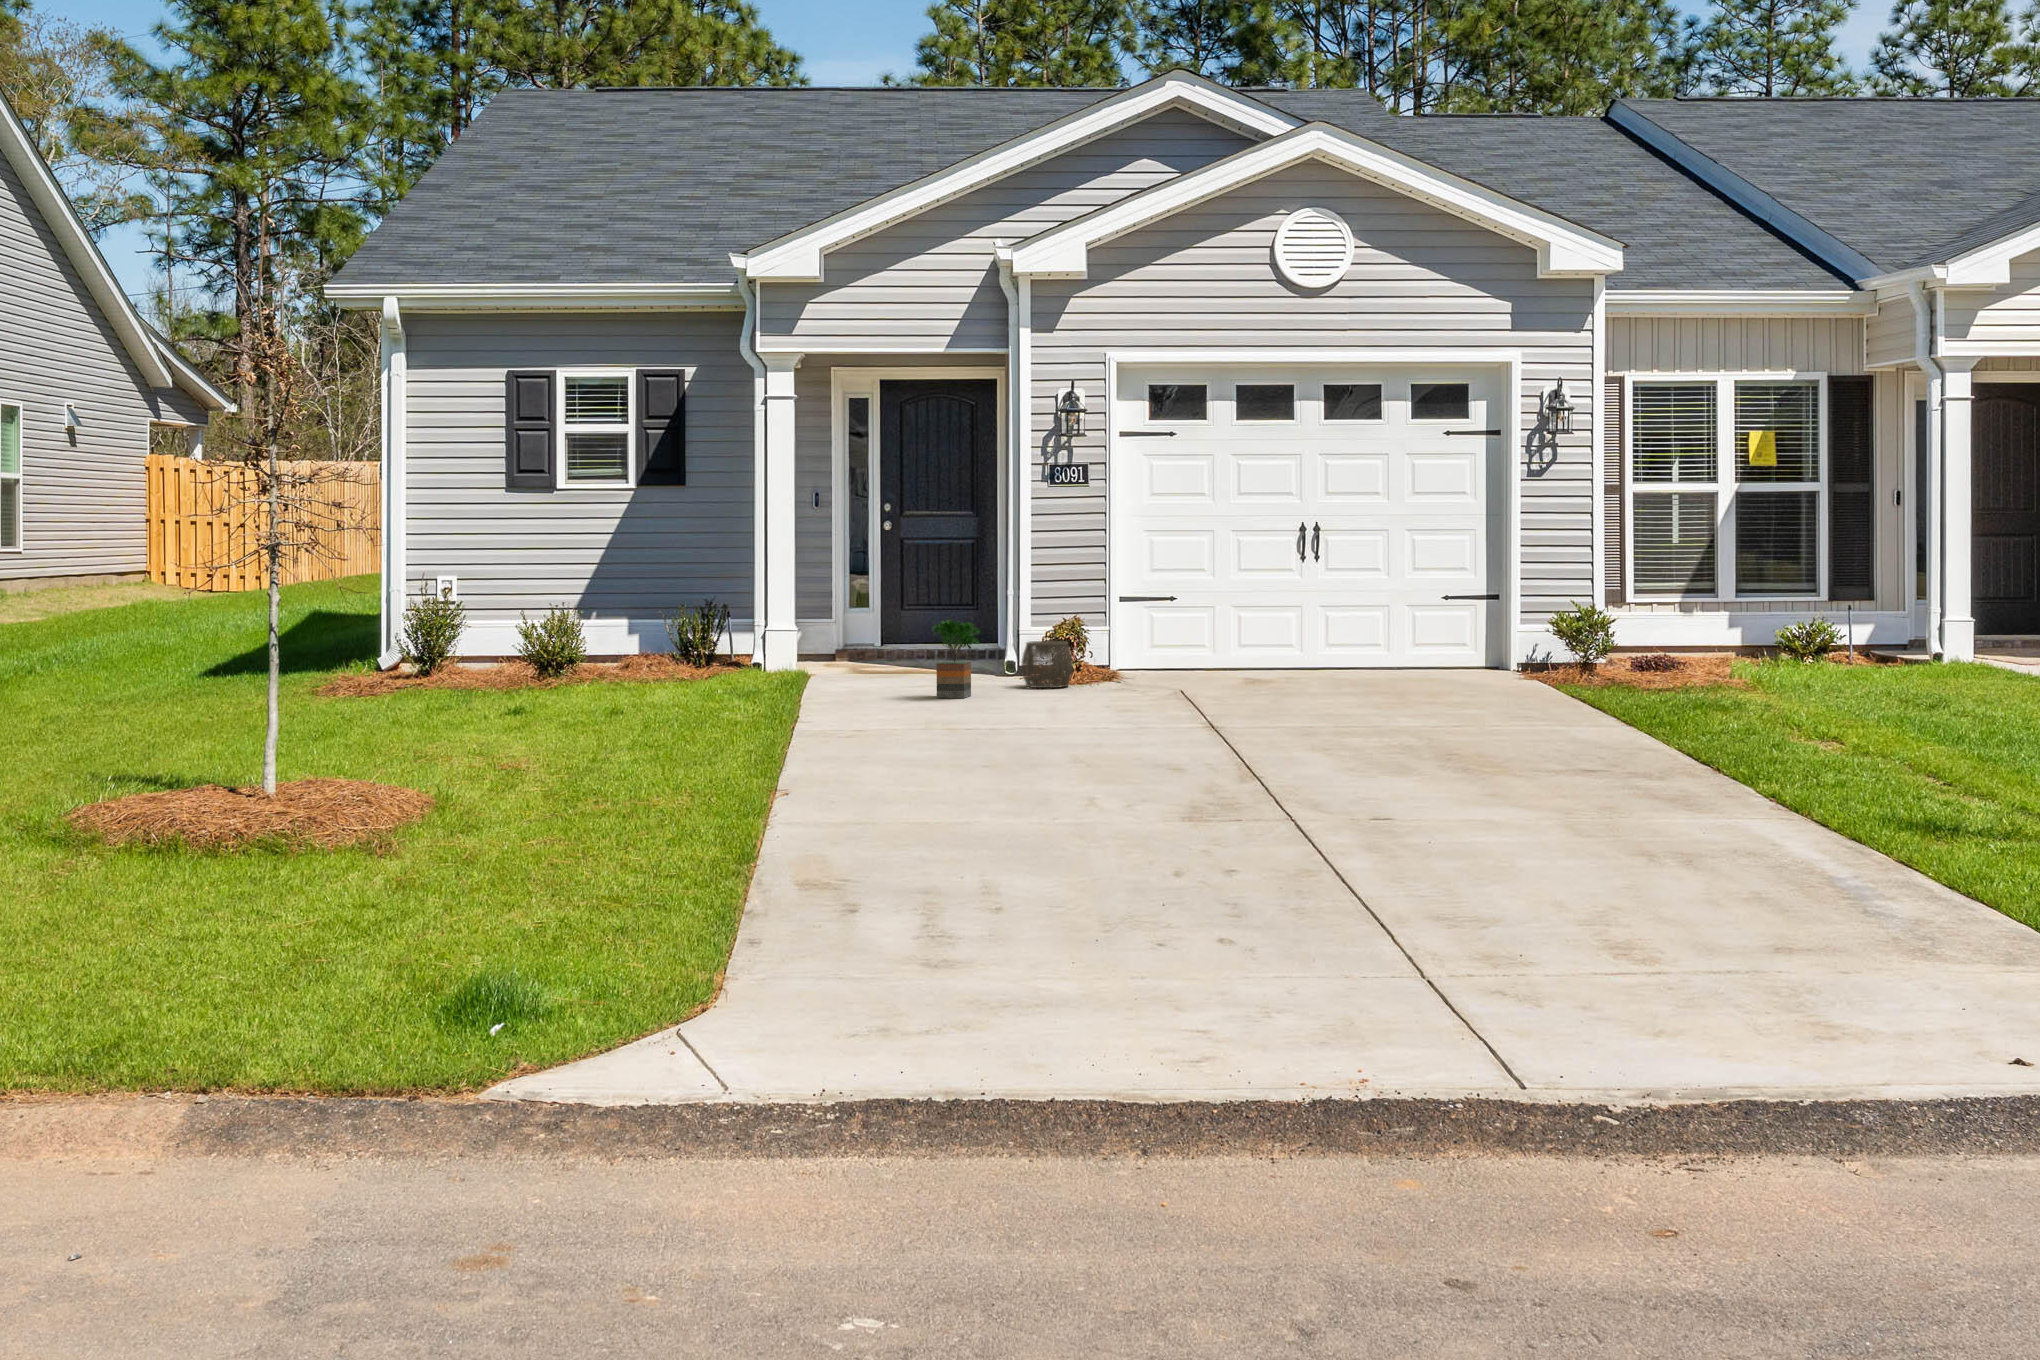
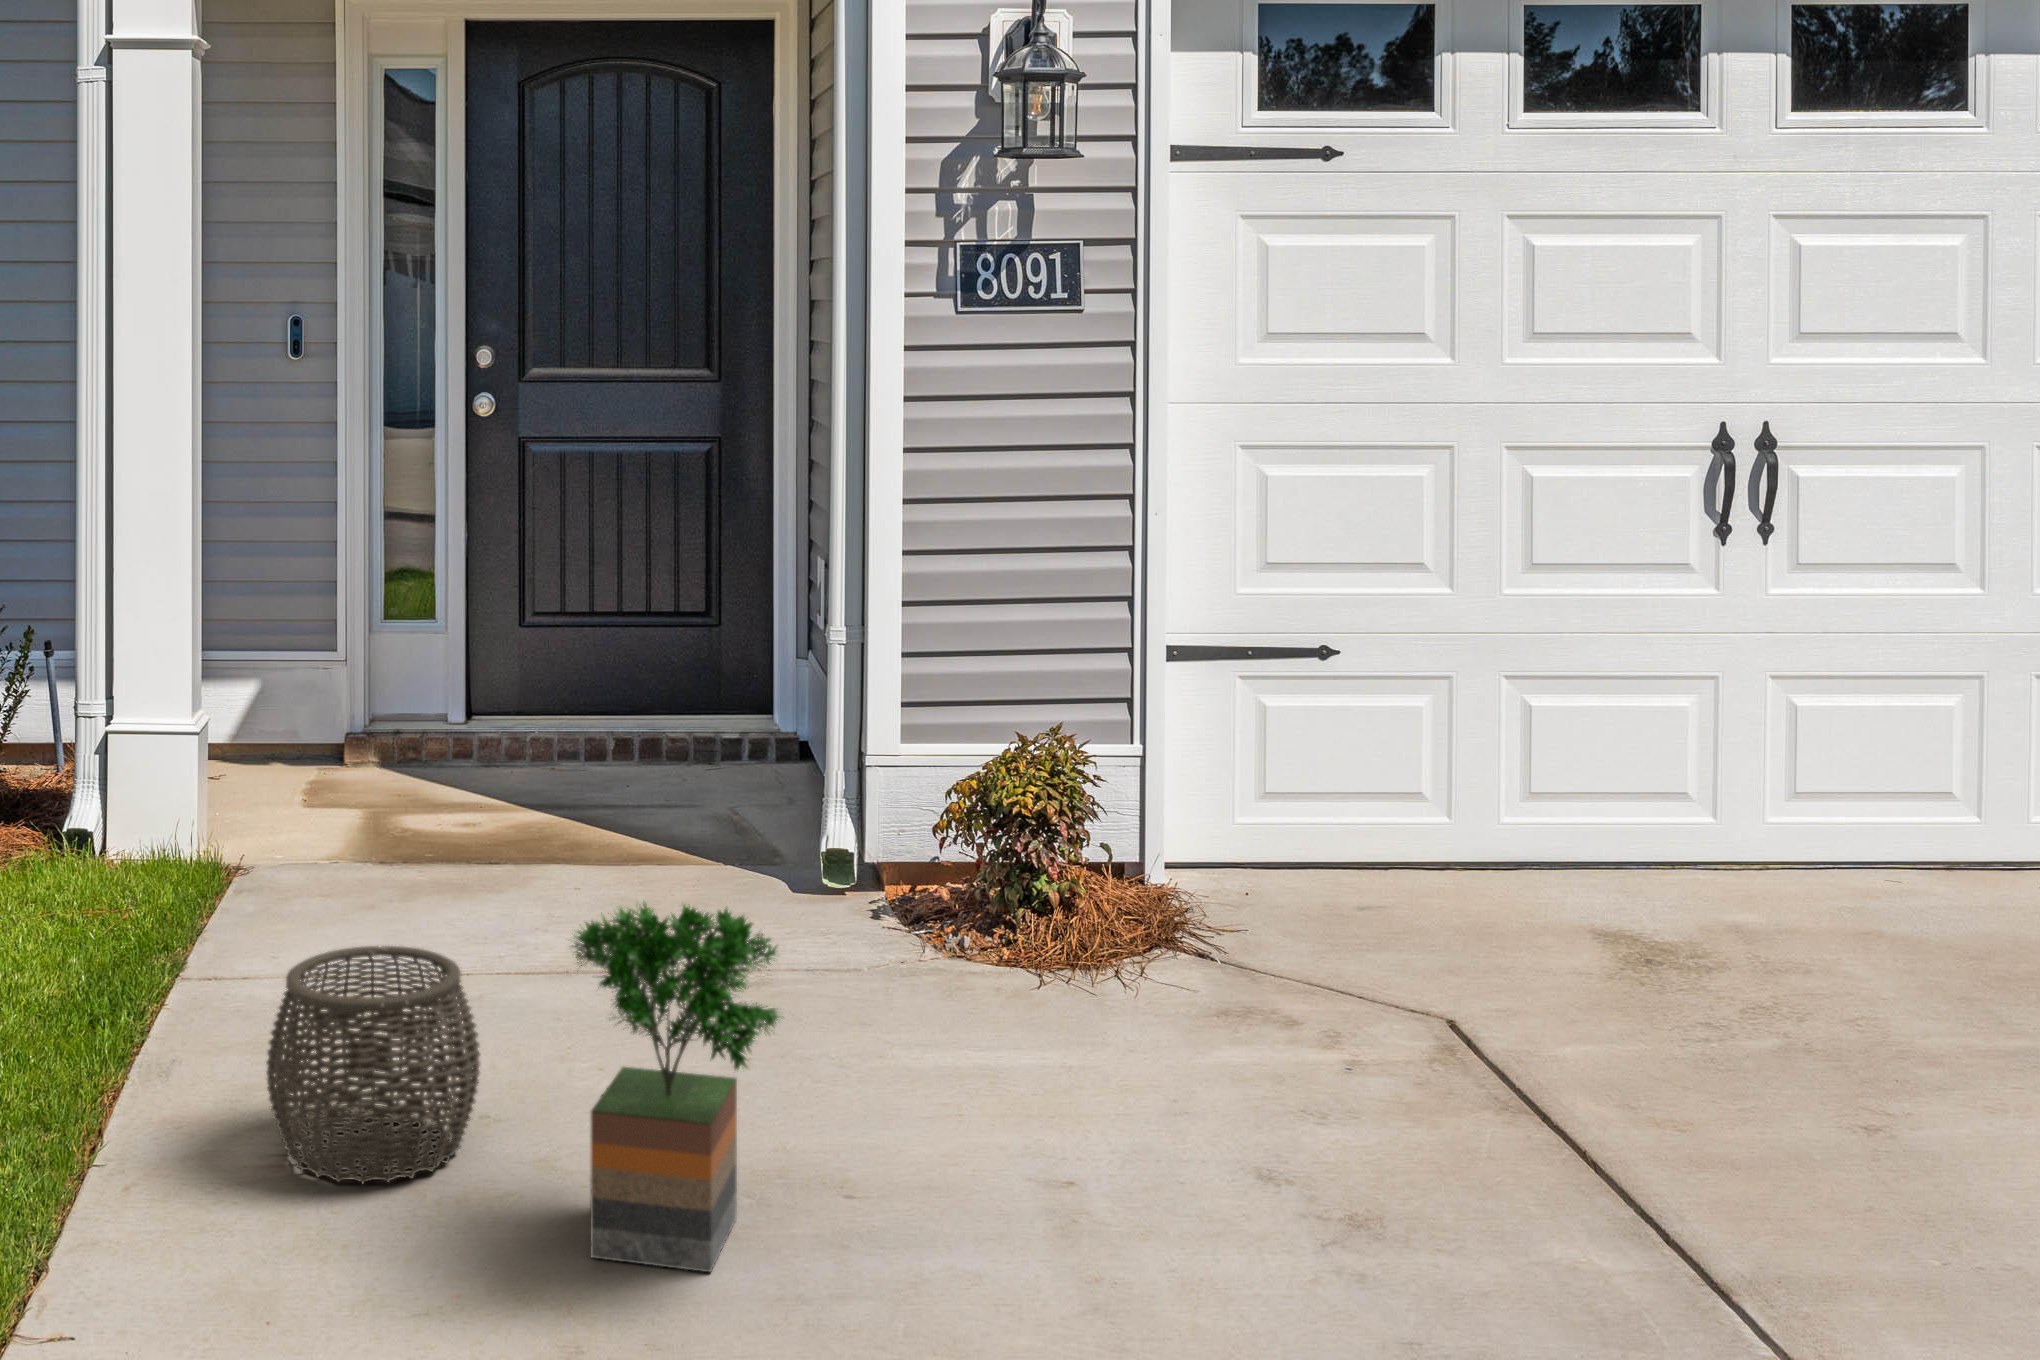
woven basket: present [1021,641,1073,688] -> present [266,946,480,1184]

